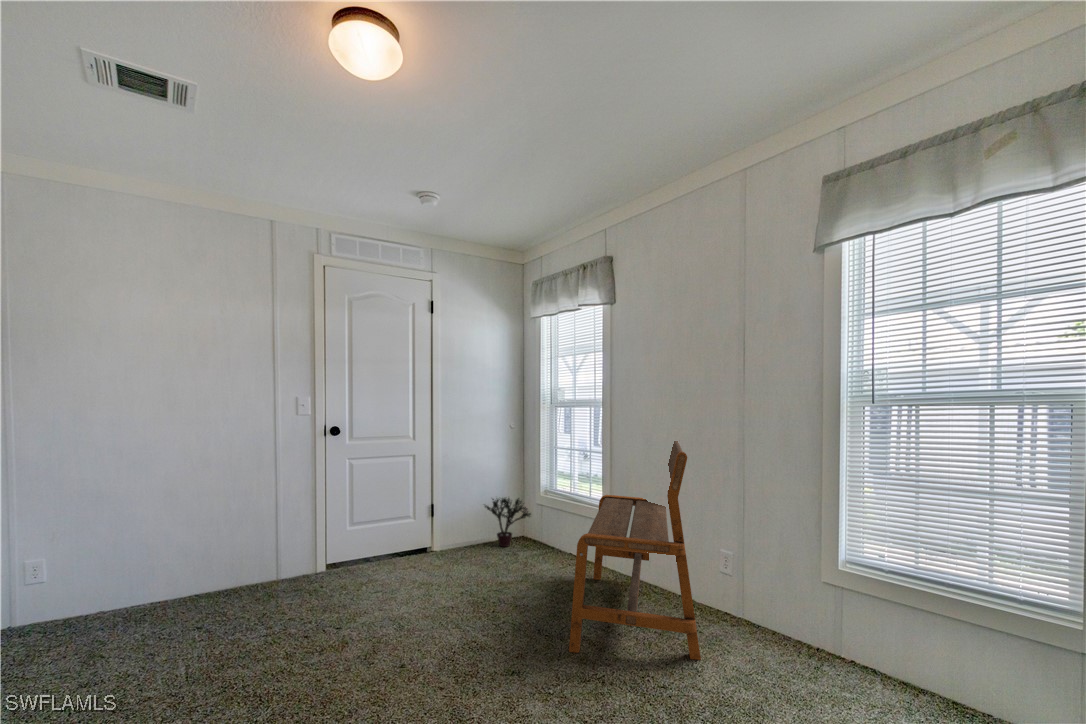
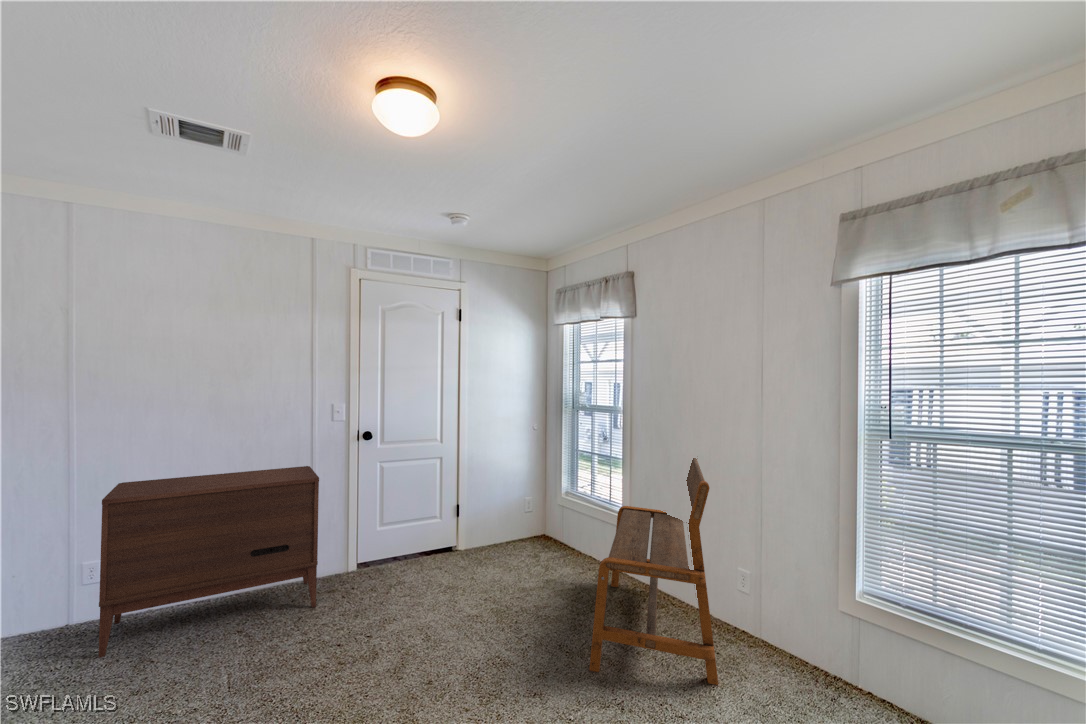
dresser: none [44,459,285,656] -> present [99,466,319,658]
potted plant: present [485,498,531,547] -> none [505,496,552,546]

